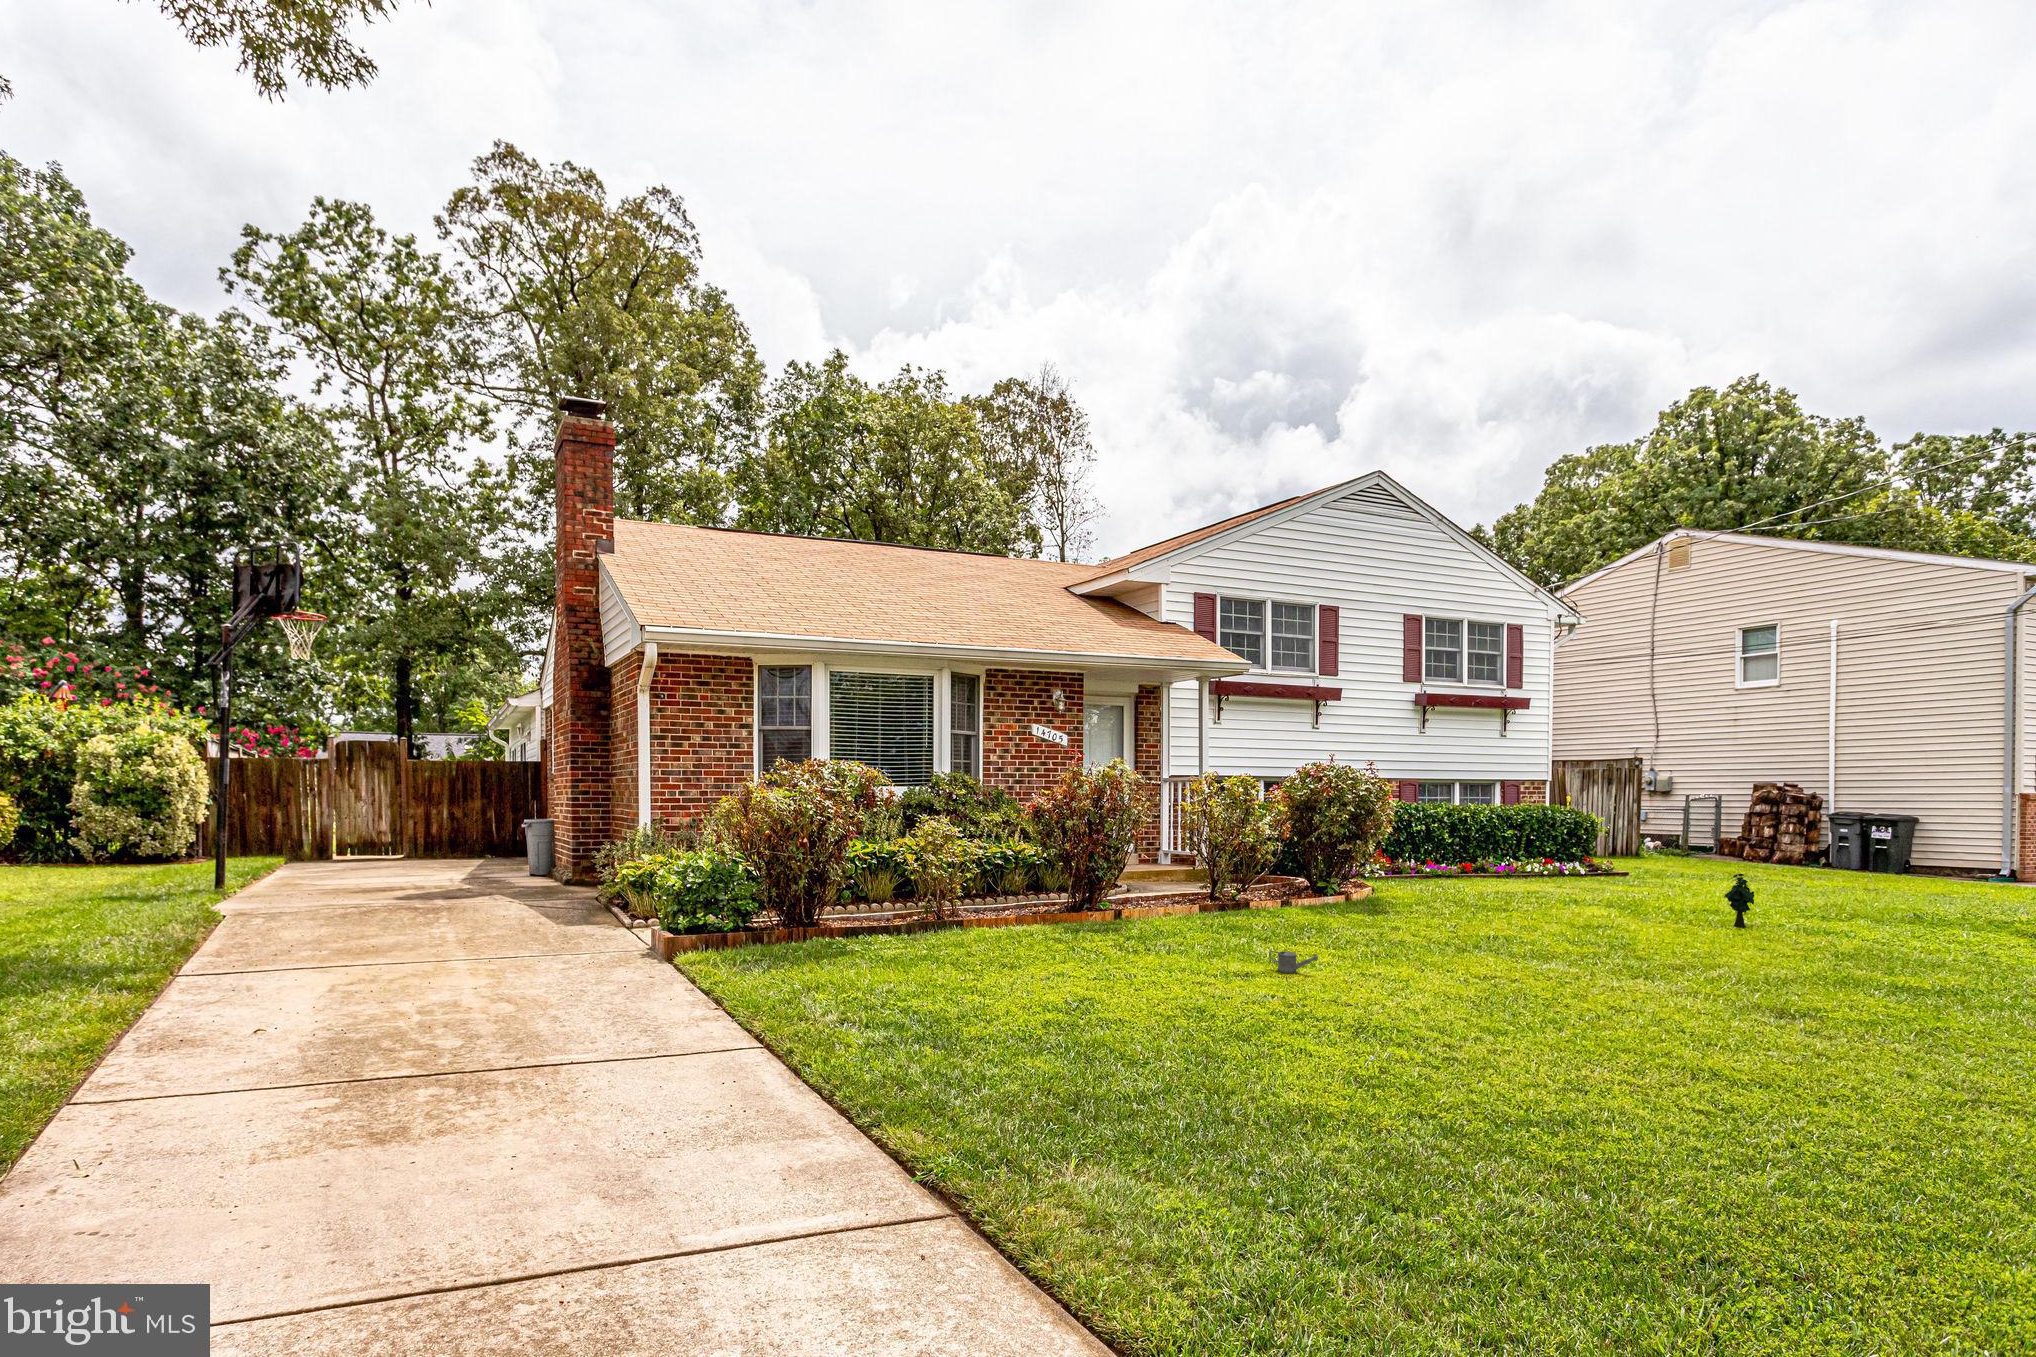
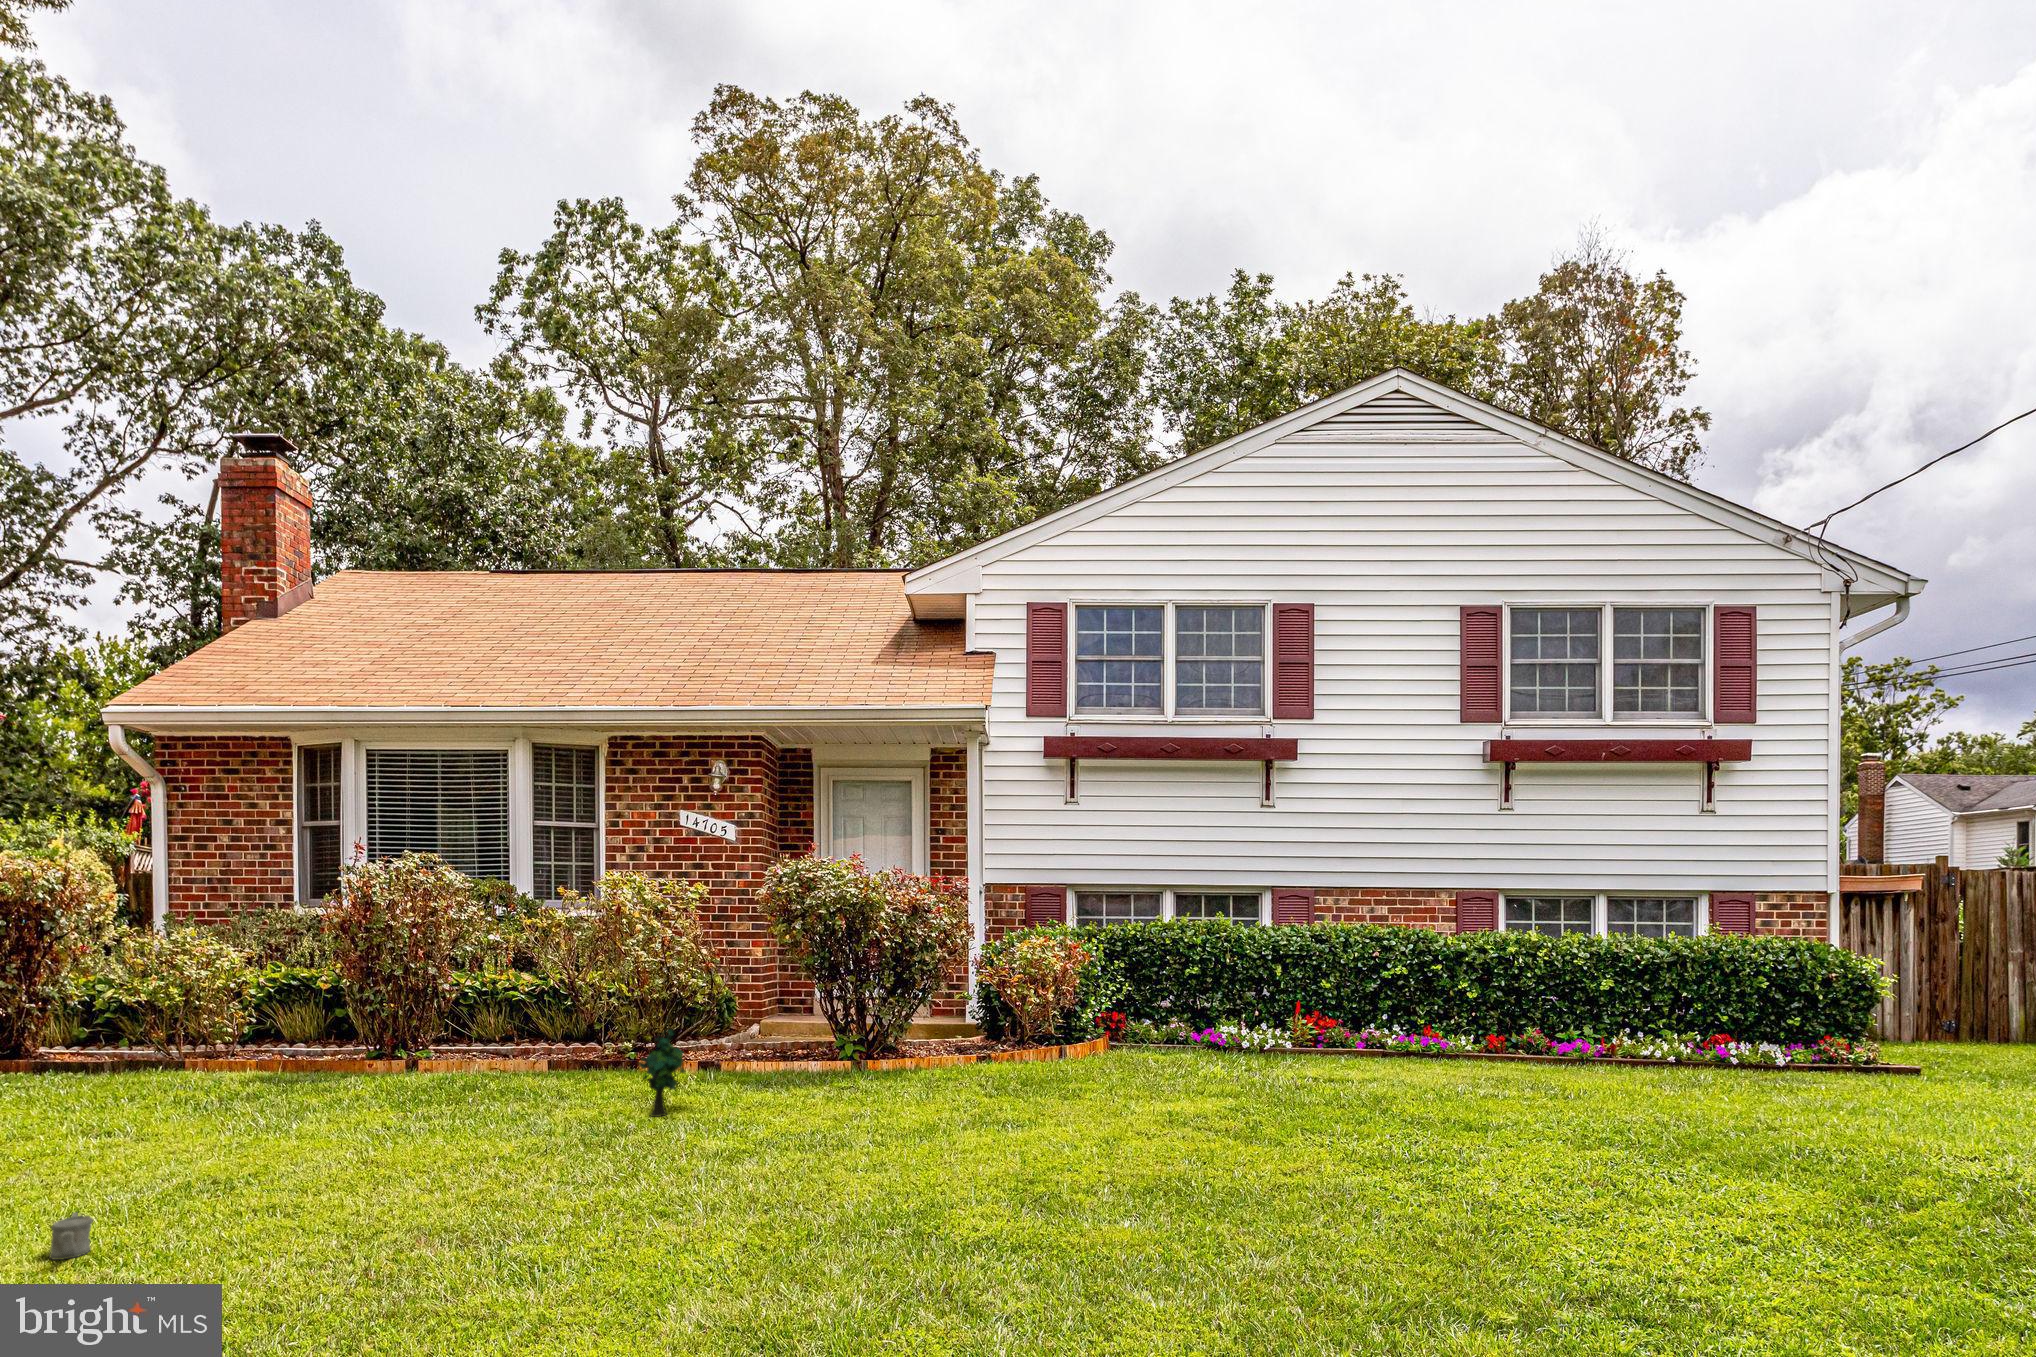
decorative plant: present [1724,874,1754,928] -> present [638,1029,686,1117]

